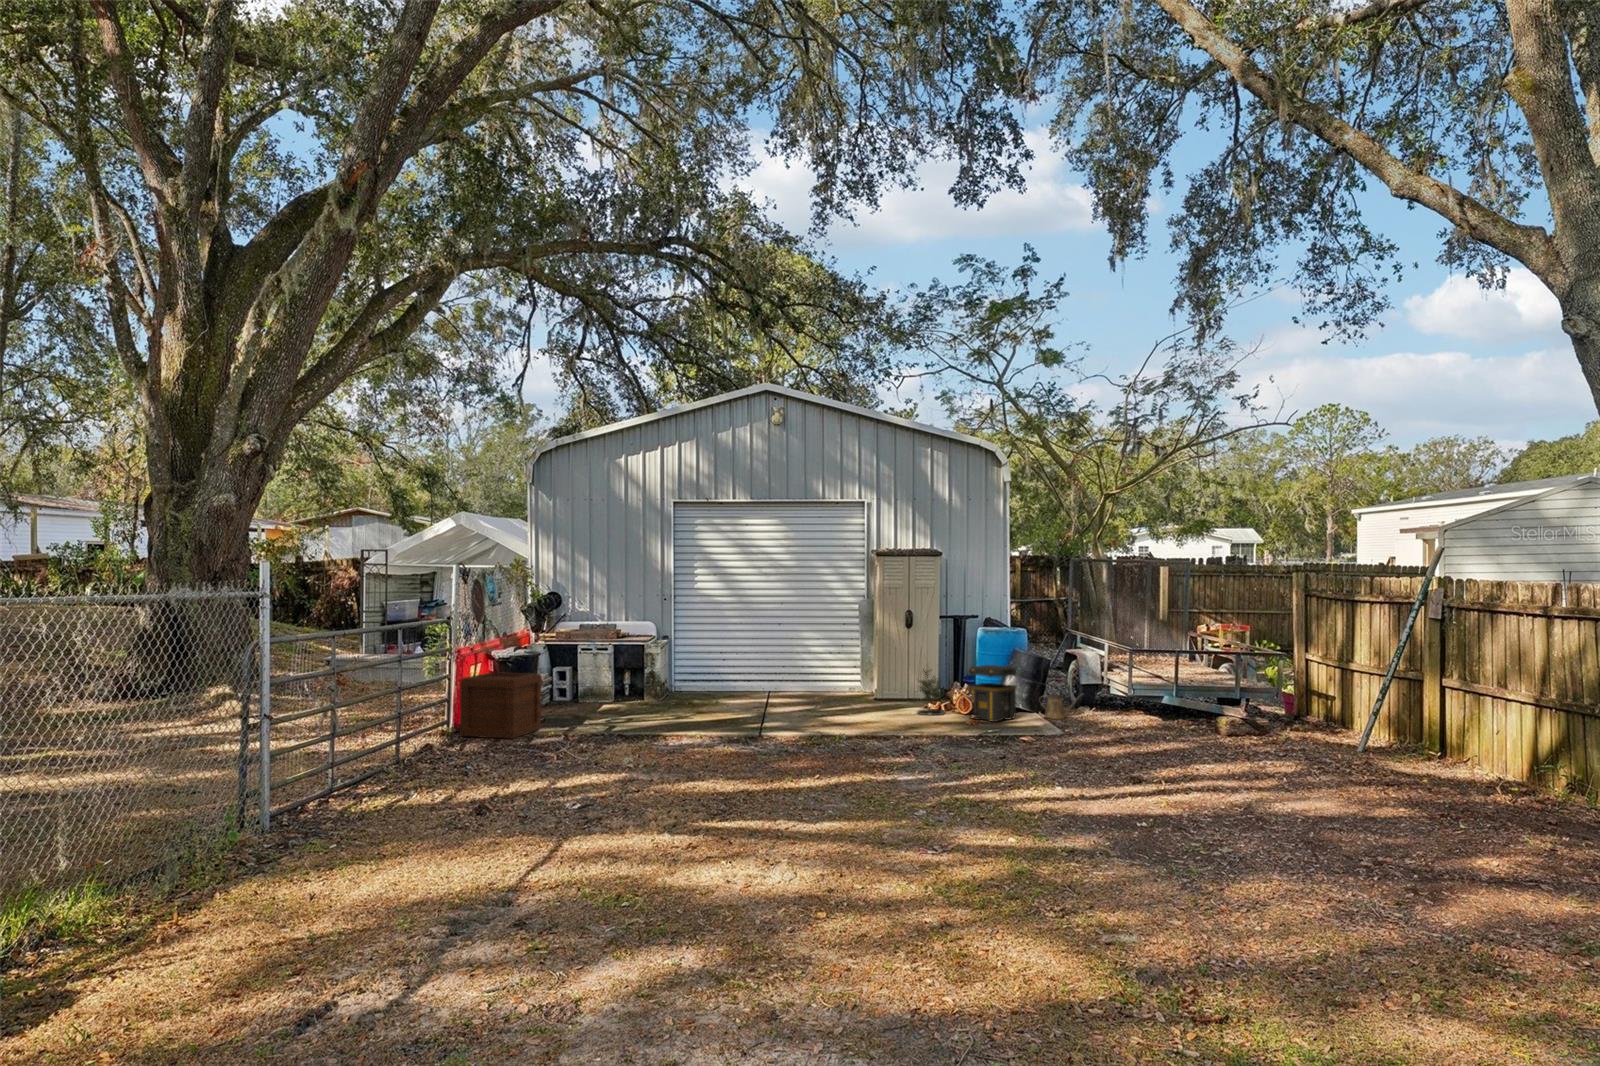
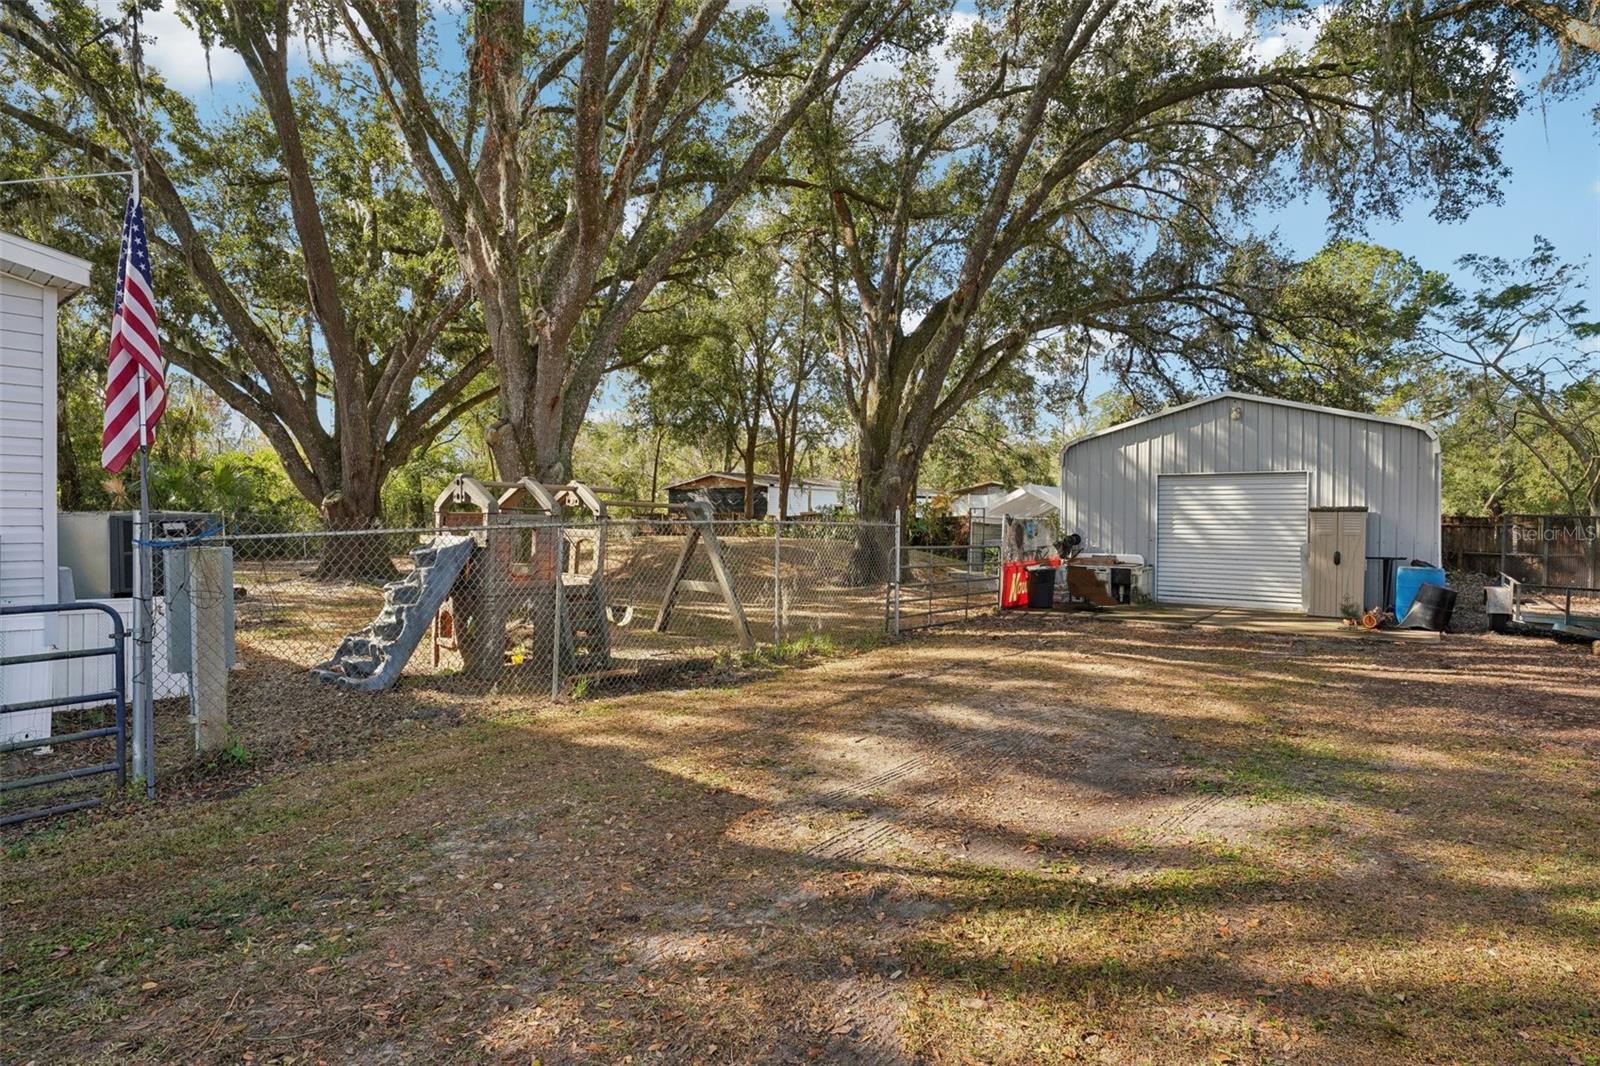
lounge chair: none [546,630,633,721] -> present [1065,557,1118,611]
toolbox: present [968,665,1017,722] -> none [1377,595,1424,638]
wooden crate: present [460,673,542,739] -> none [1007,578,1056,615]
watering can: present [1045,693,1083,719] -> none [1449,622,1492,642]

